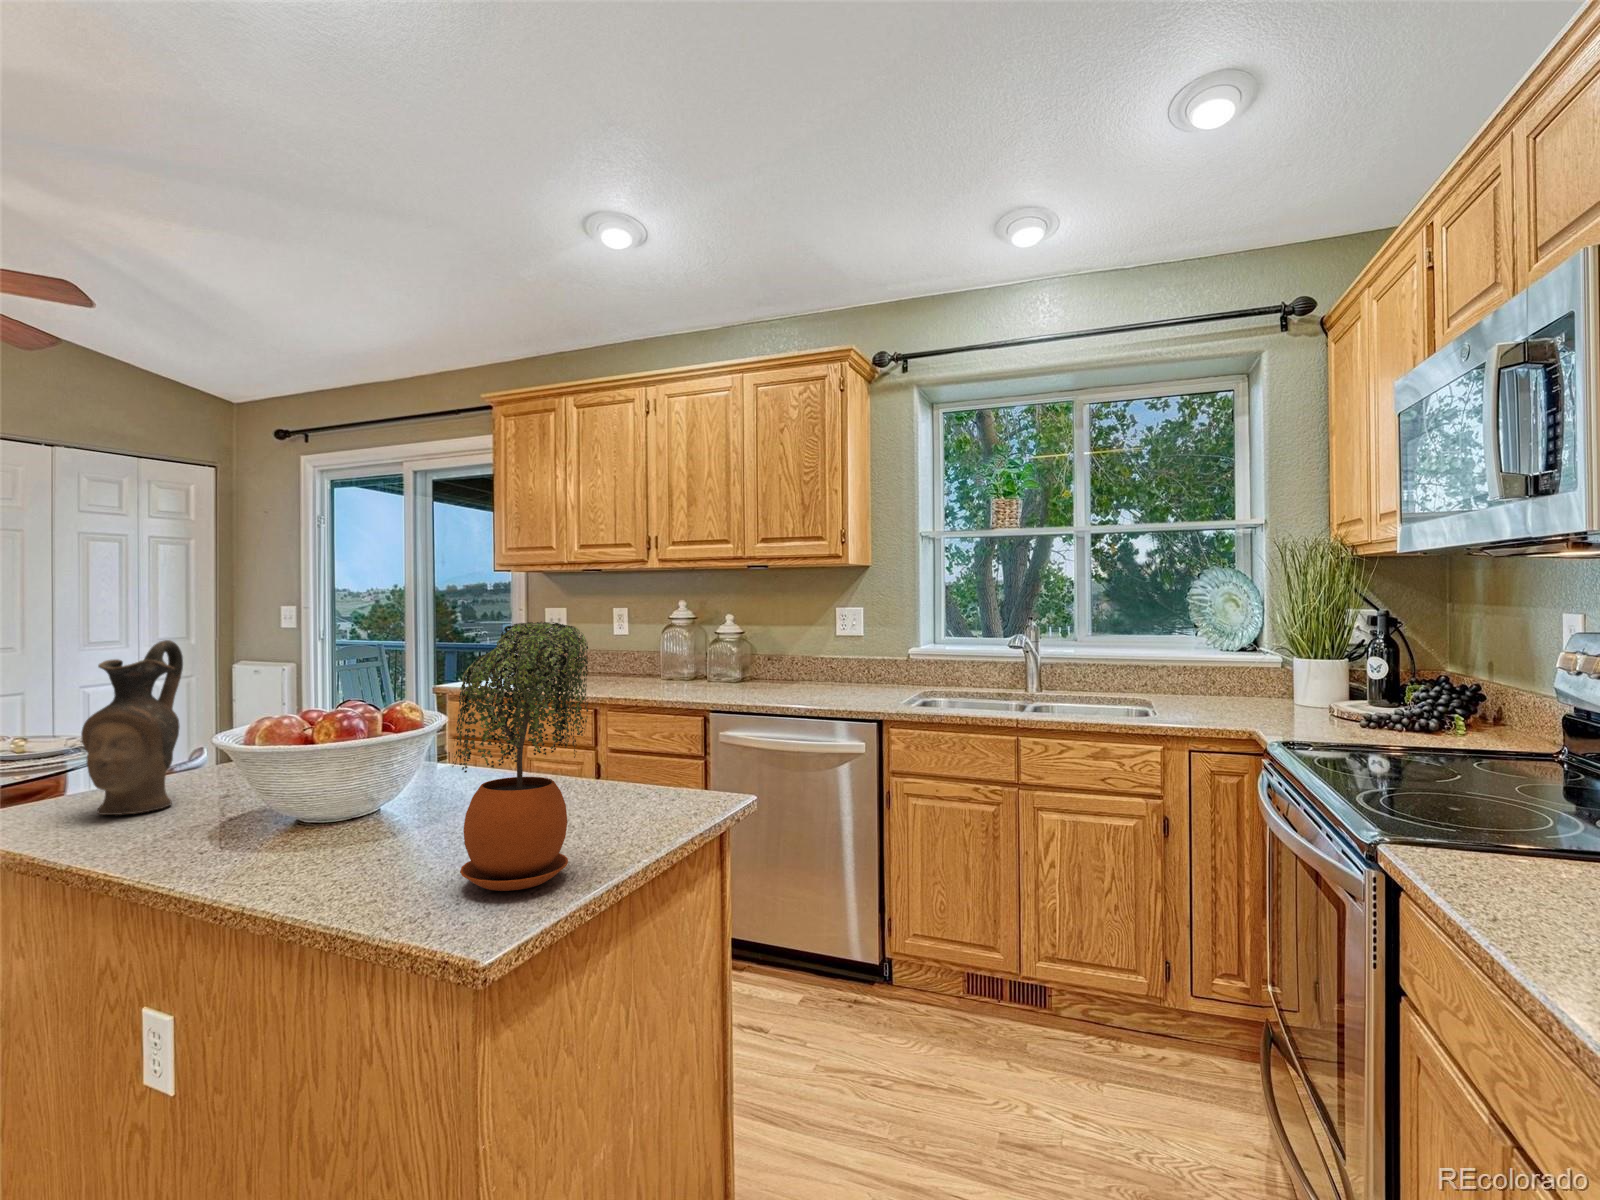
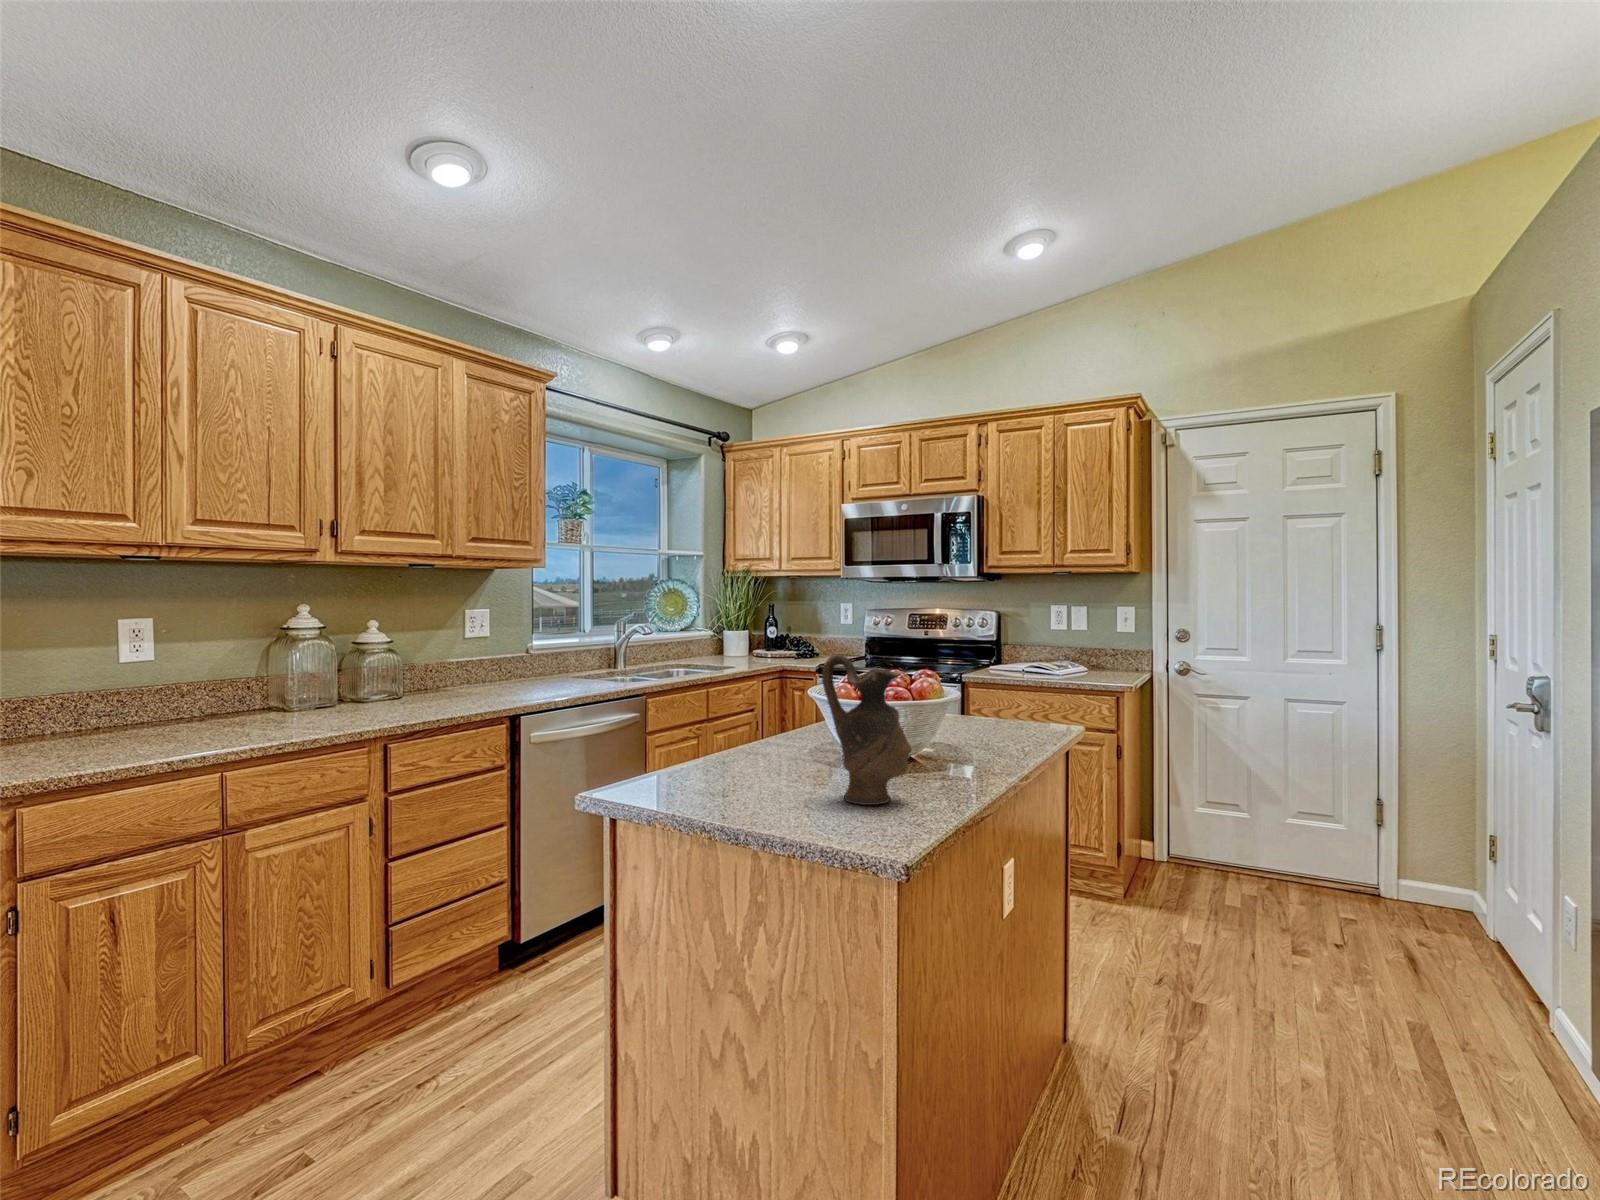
potted plant: present [452,622,588,891] -> none [969,622,1024,741]

